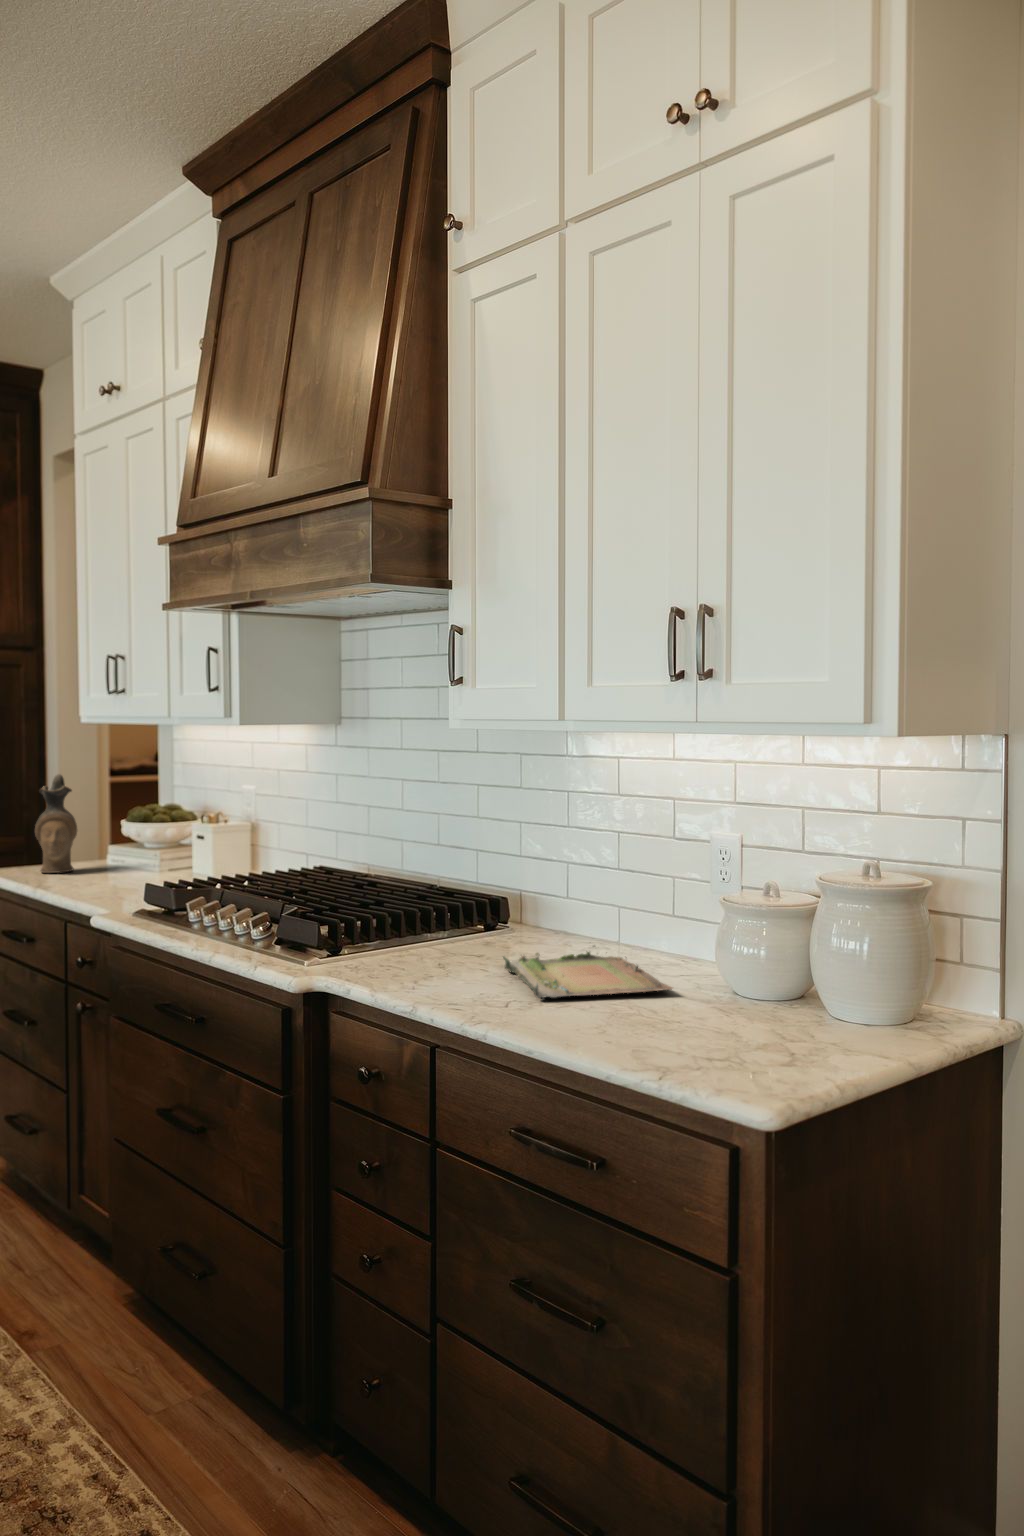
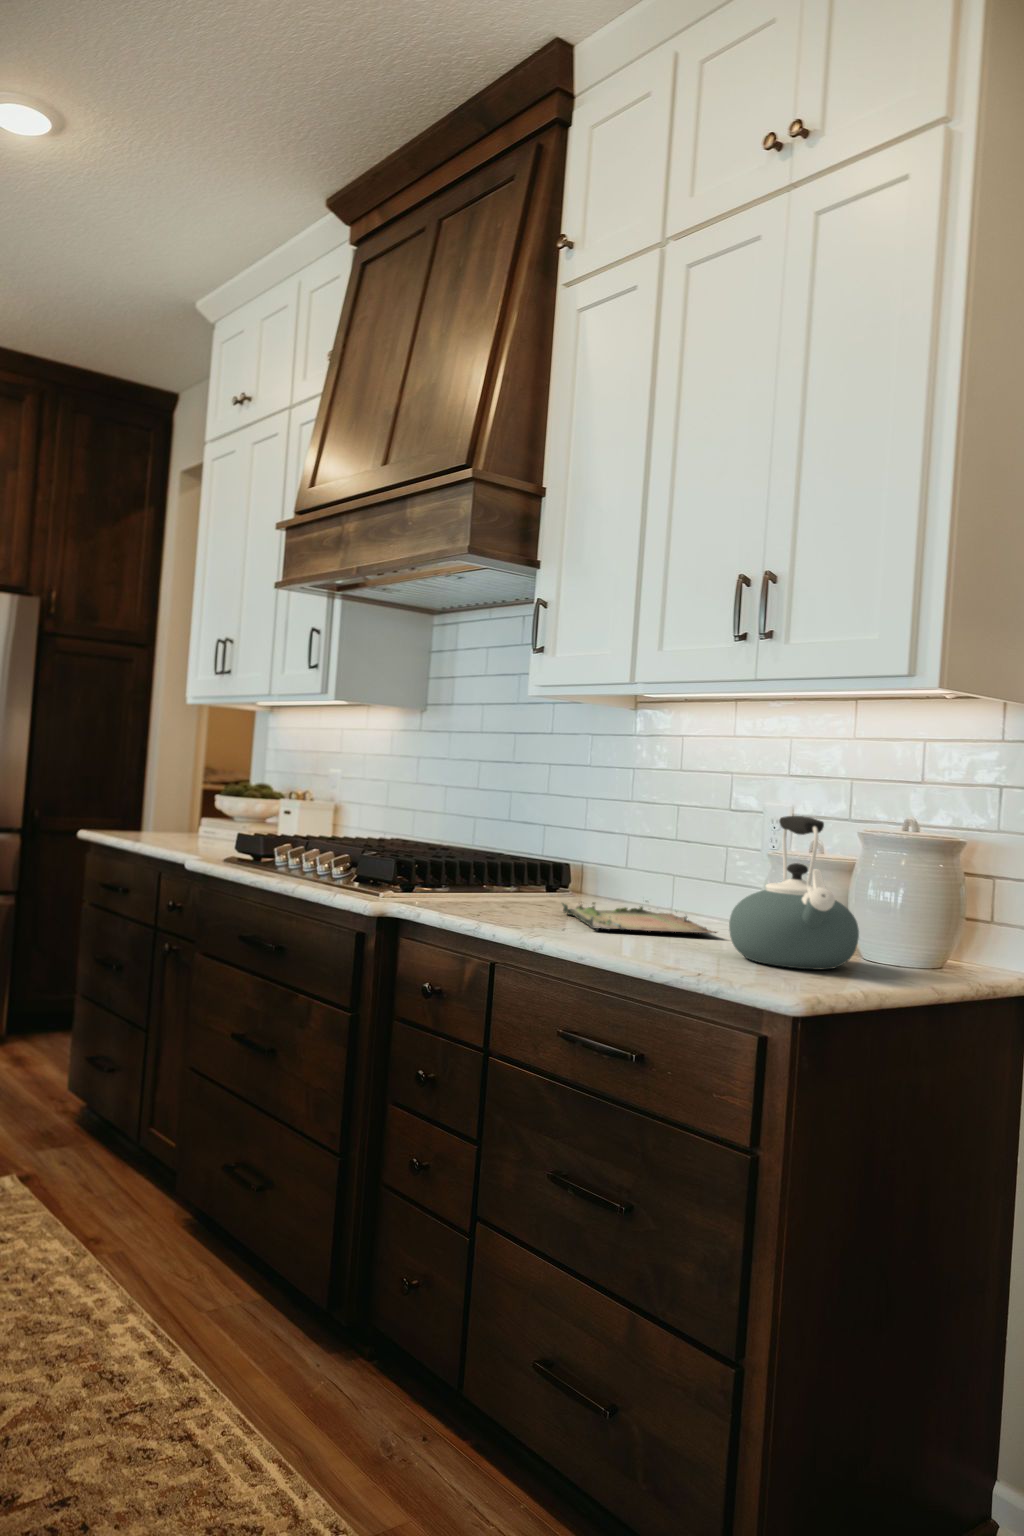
ceramic pitcher: present [35,774,77,873] -> none [139,743,178,832]
kettle: none [686,872,824,1042] -> present [729,816,859,969]

